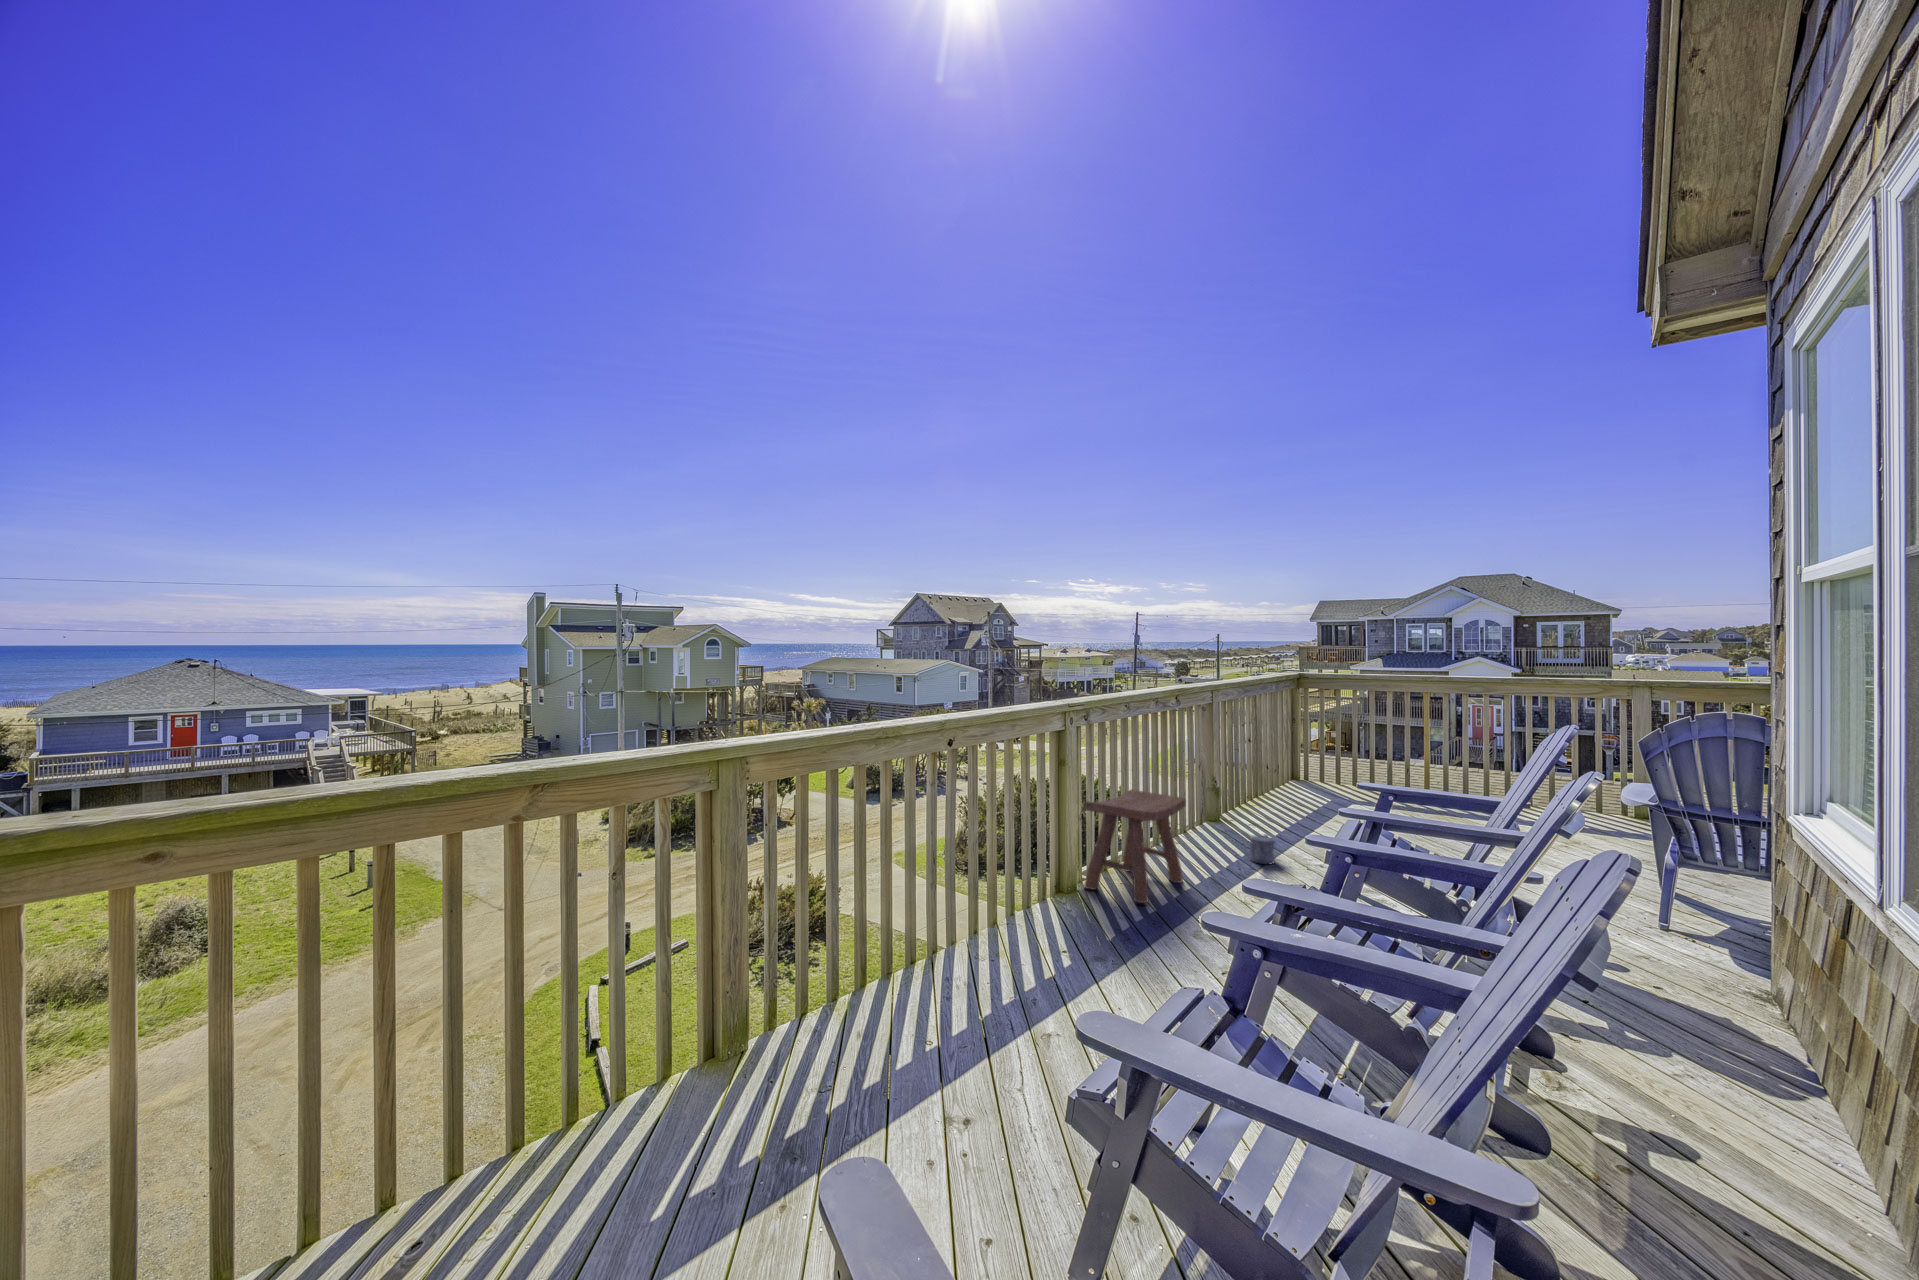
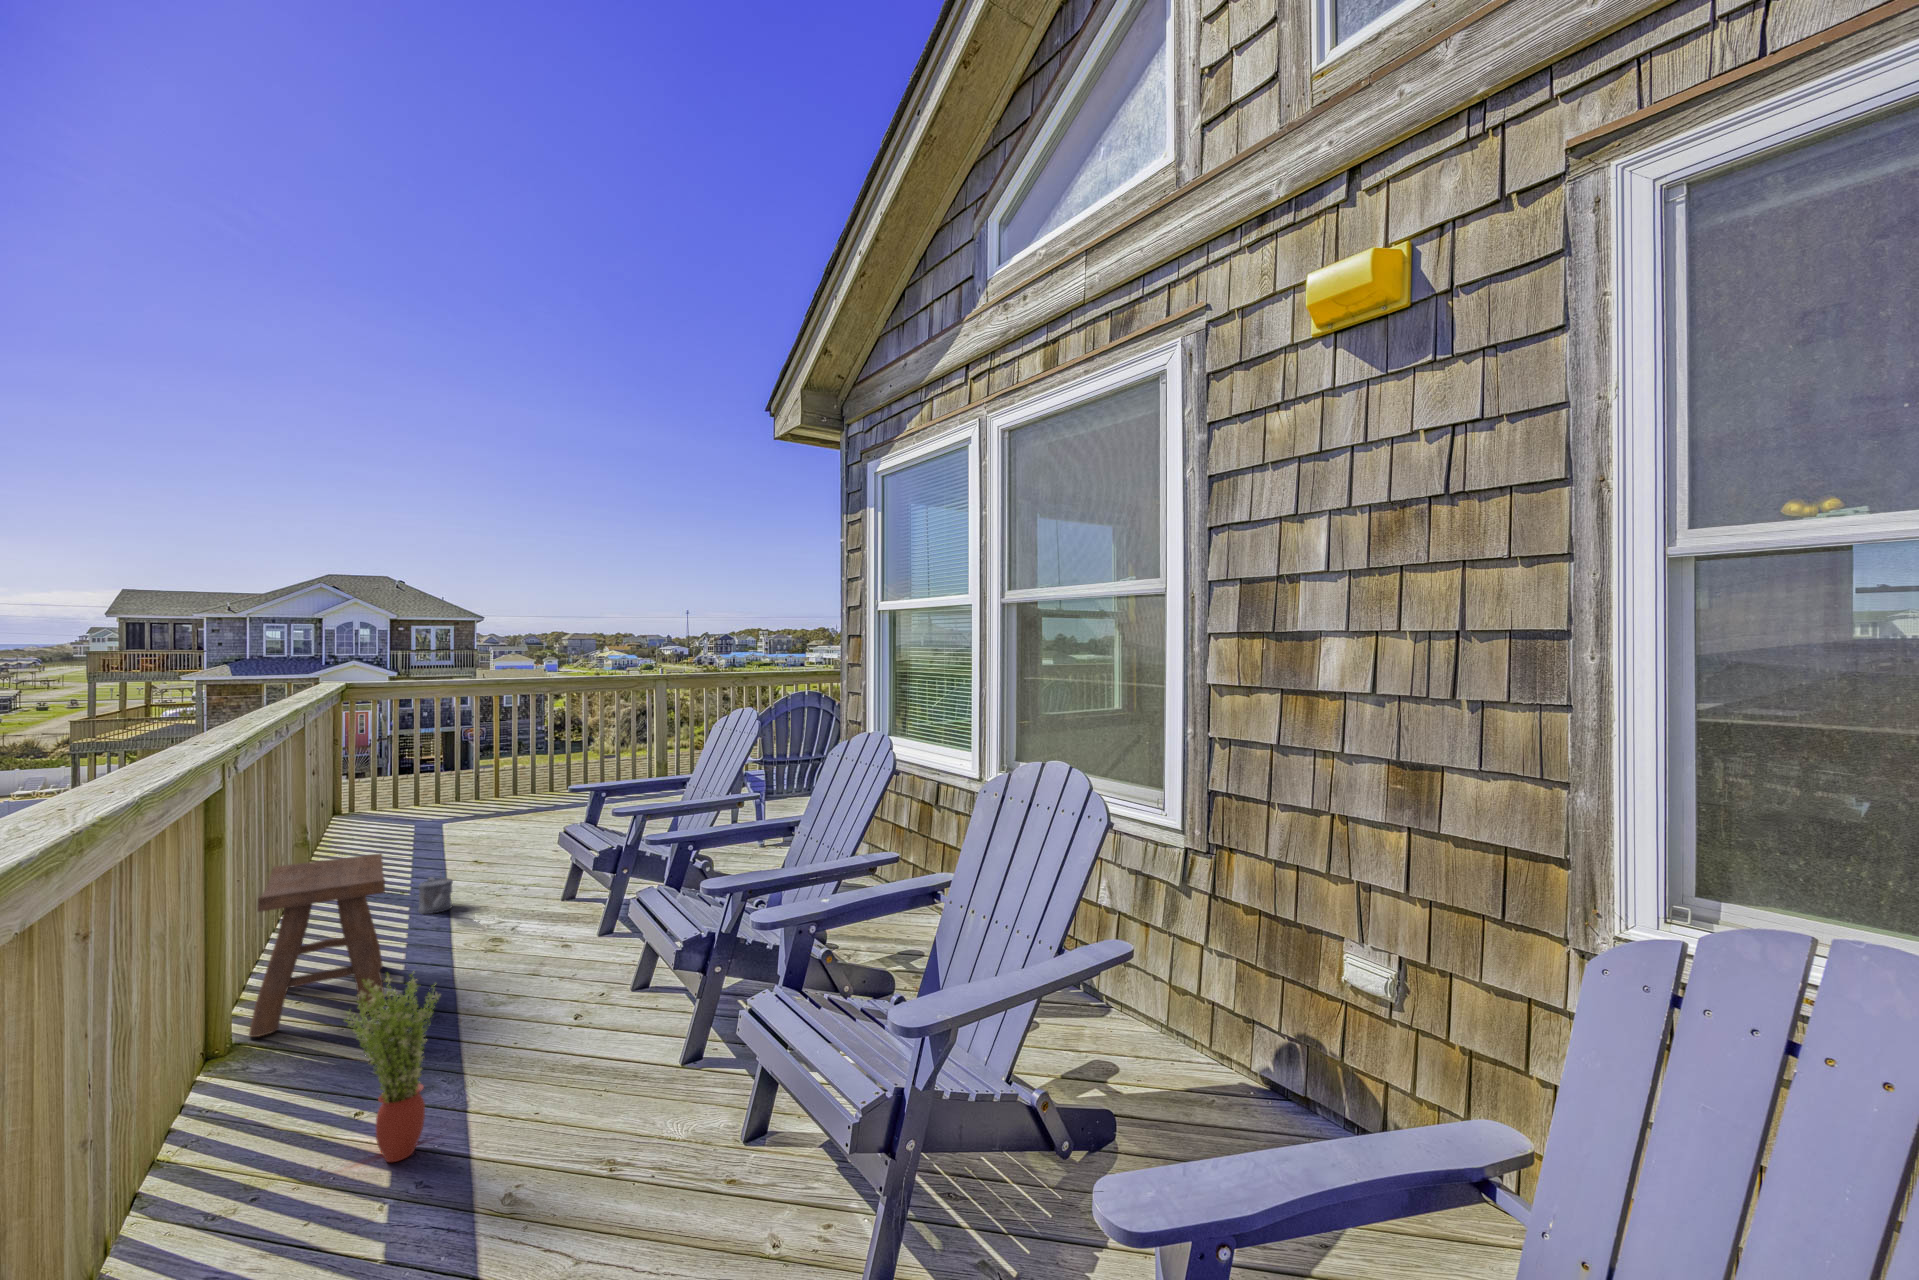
potted plant: none [1019,855,1068,983] -> present [345,972,440,1162]

